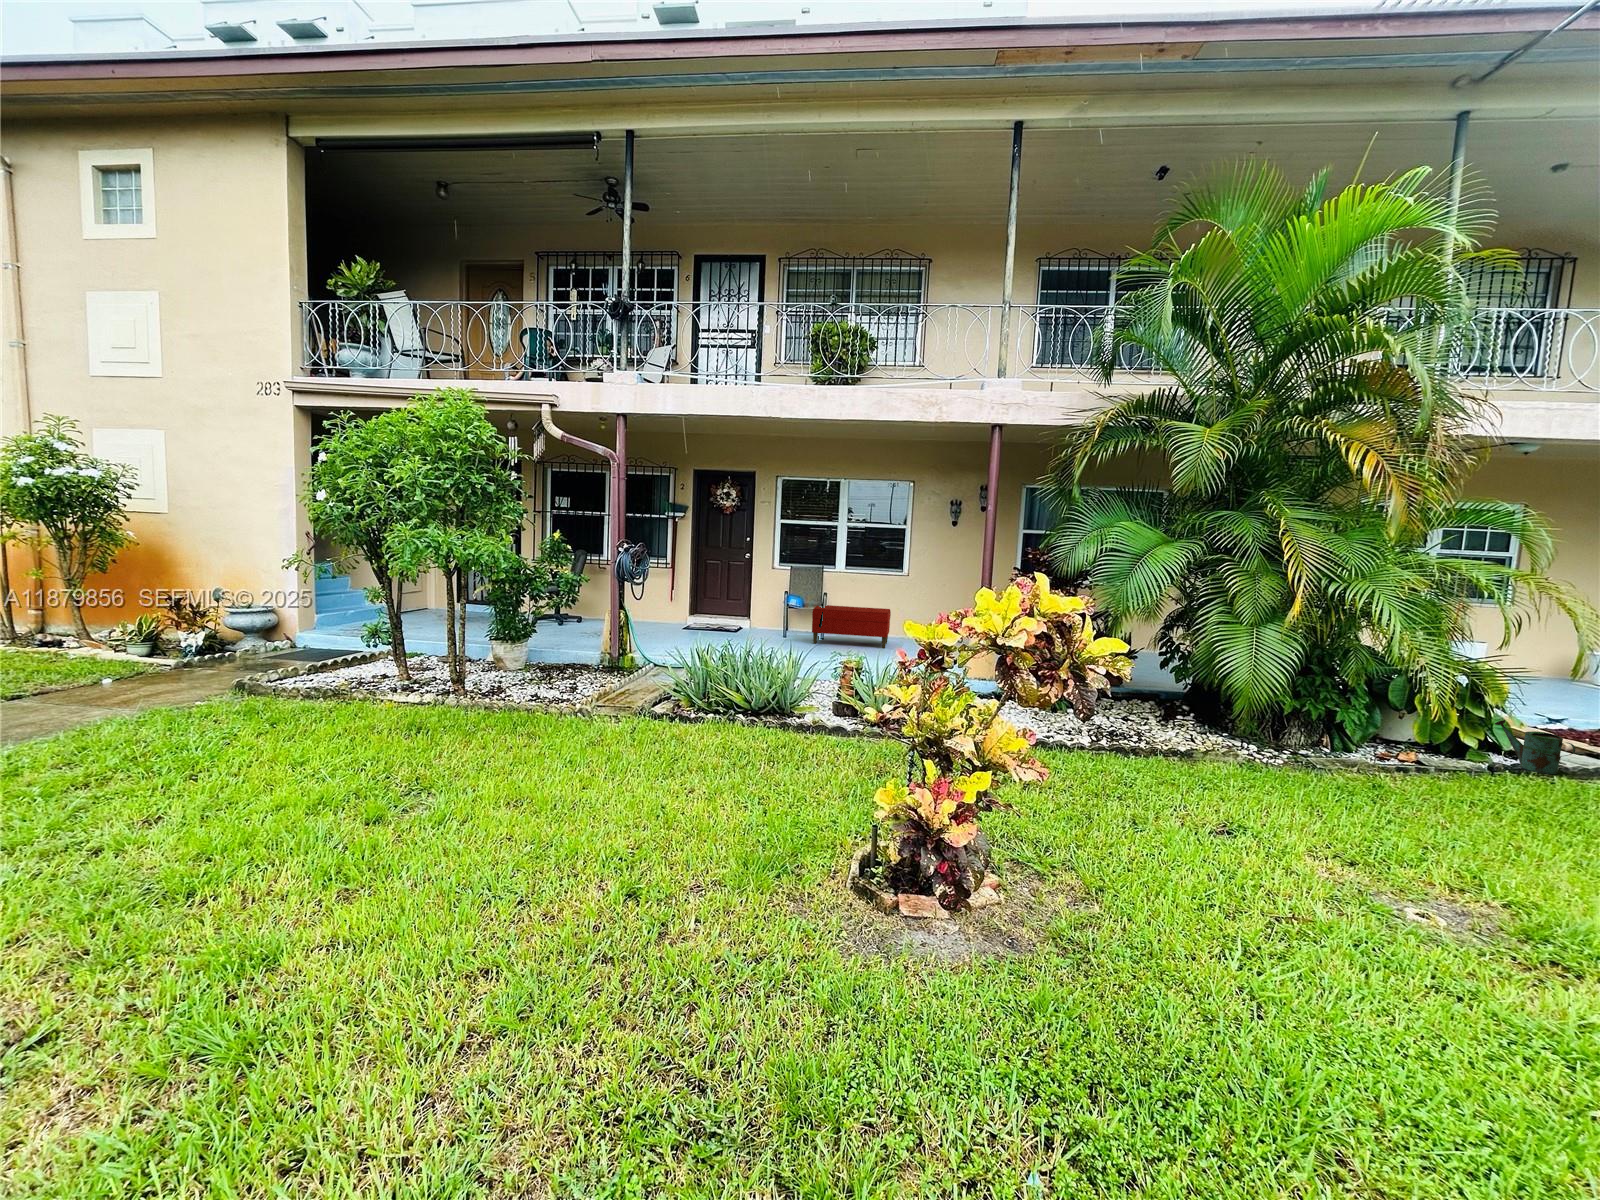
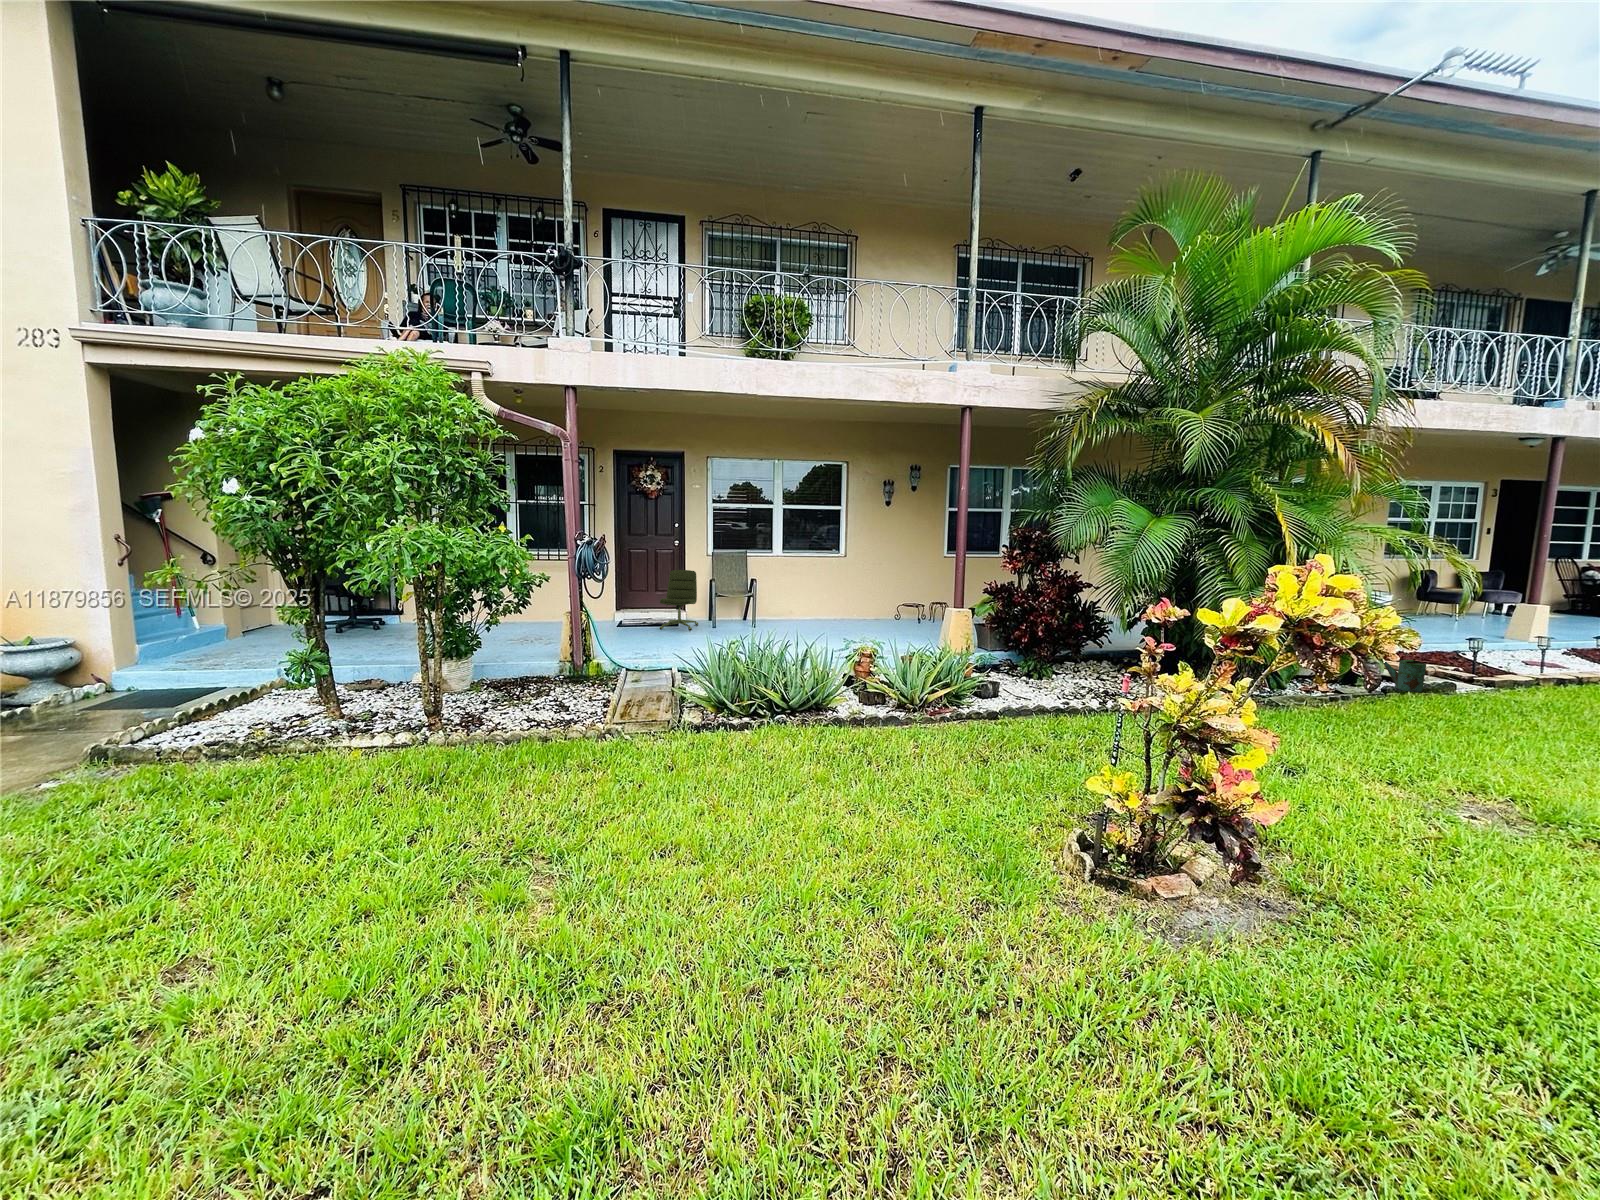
chair: none [722,582,762,639] -> present [660,570,698,631]
bench: present [812,605,891,648] -> none [756,590,834,630]

